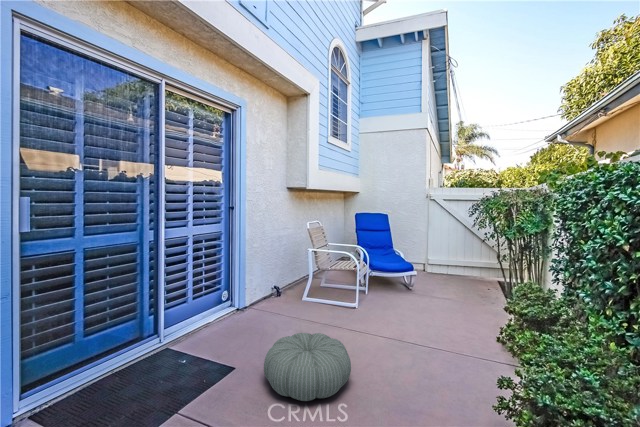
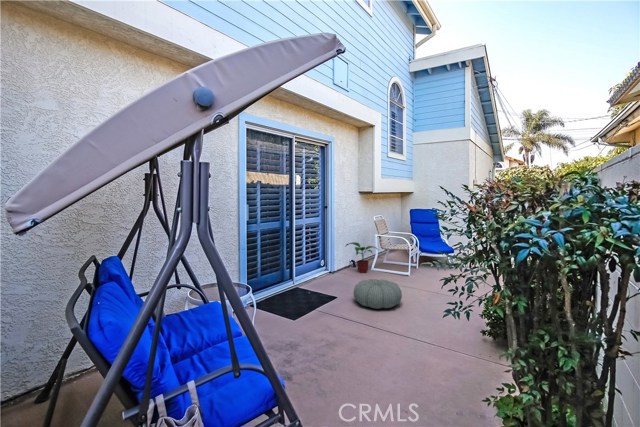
potted plant: none [264,261,313,308] -> present [346,242,377,273]

